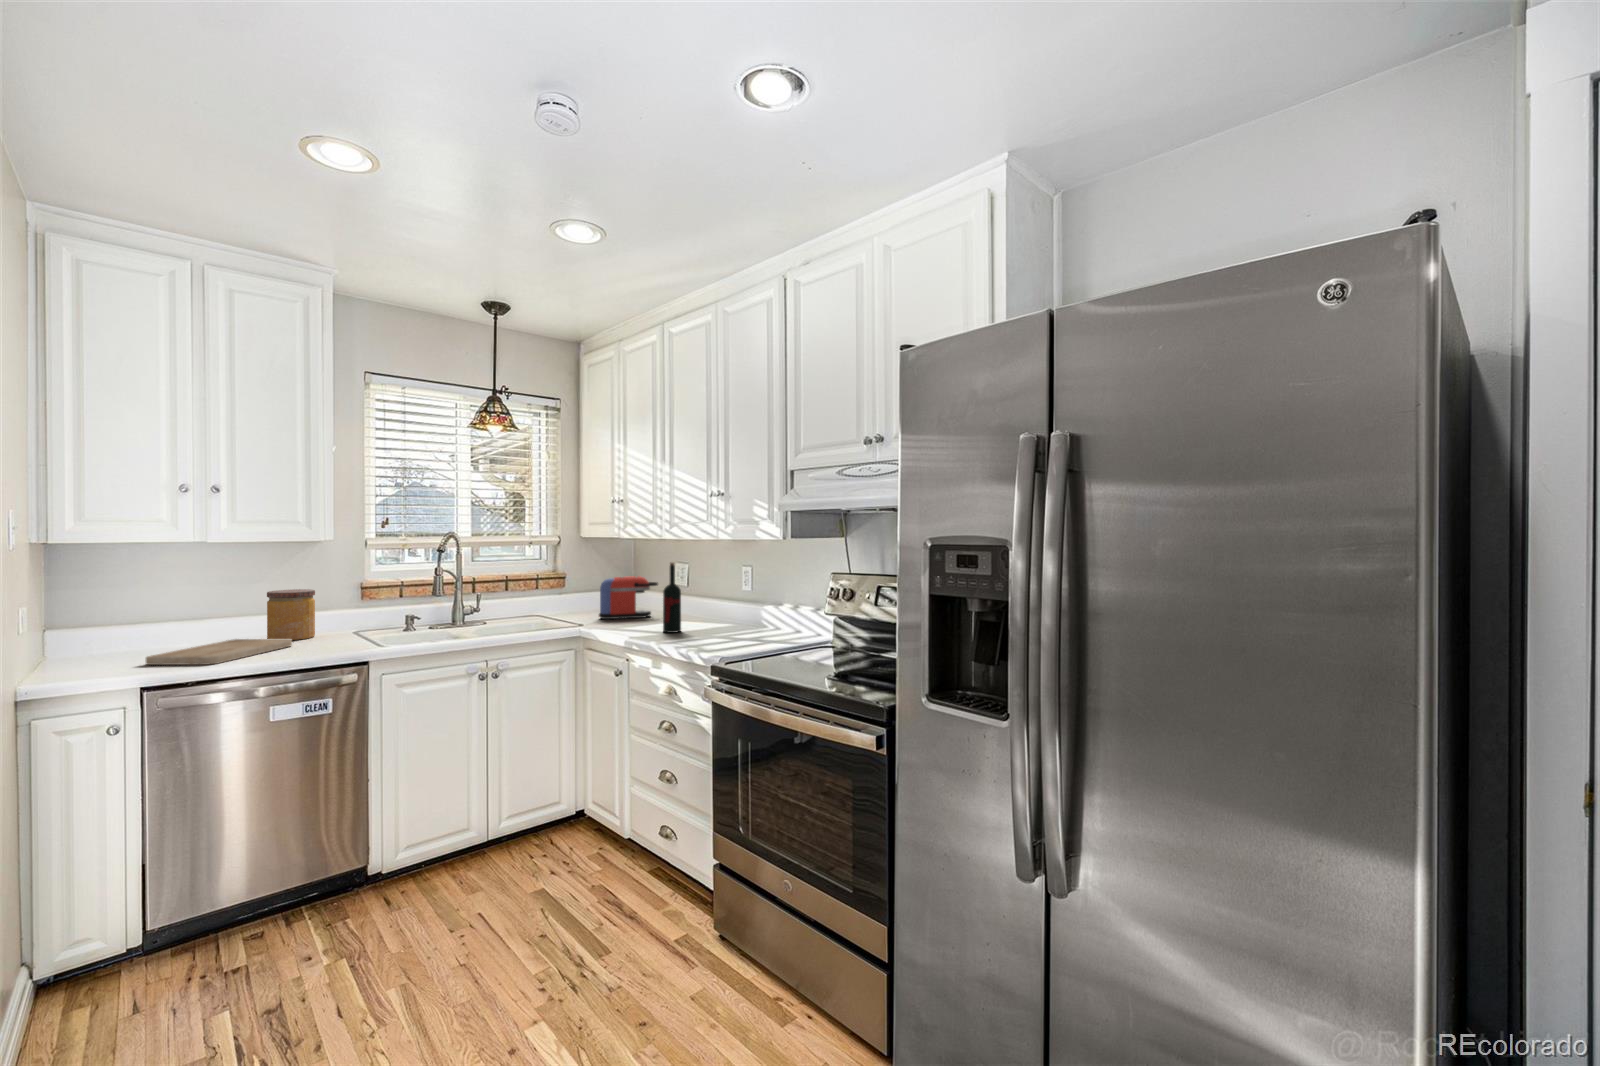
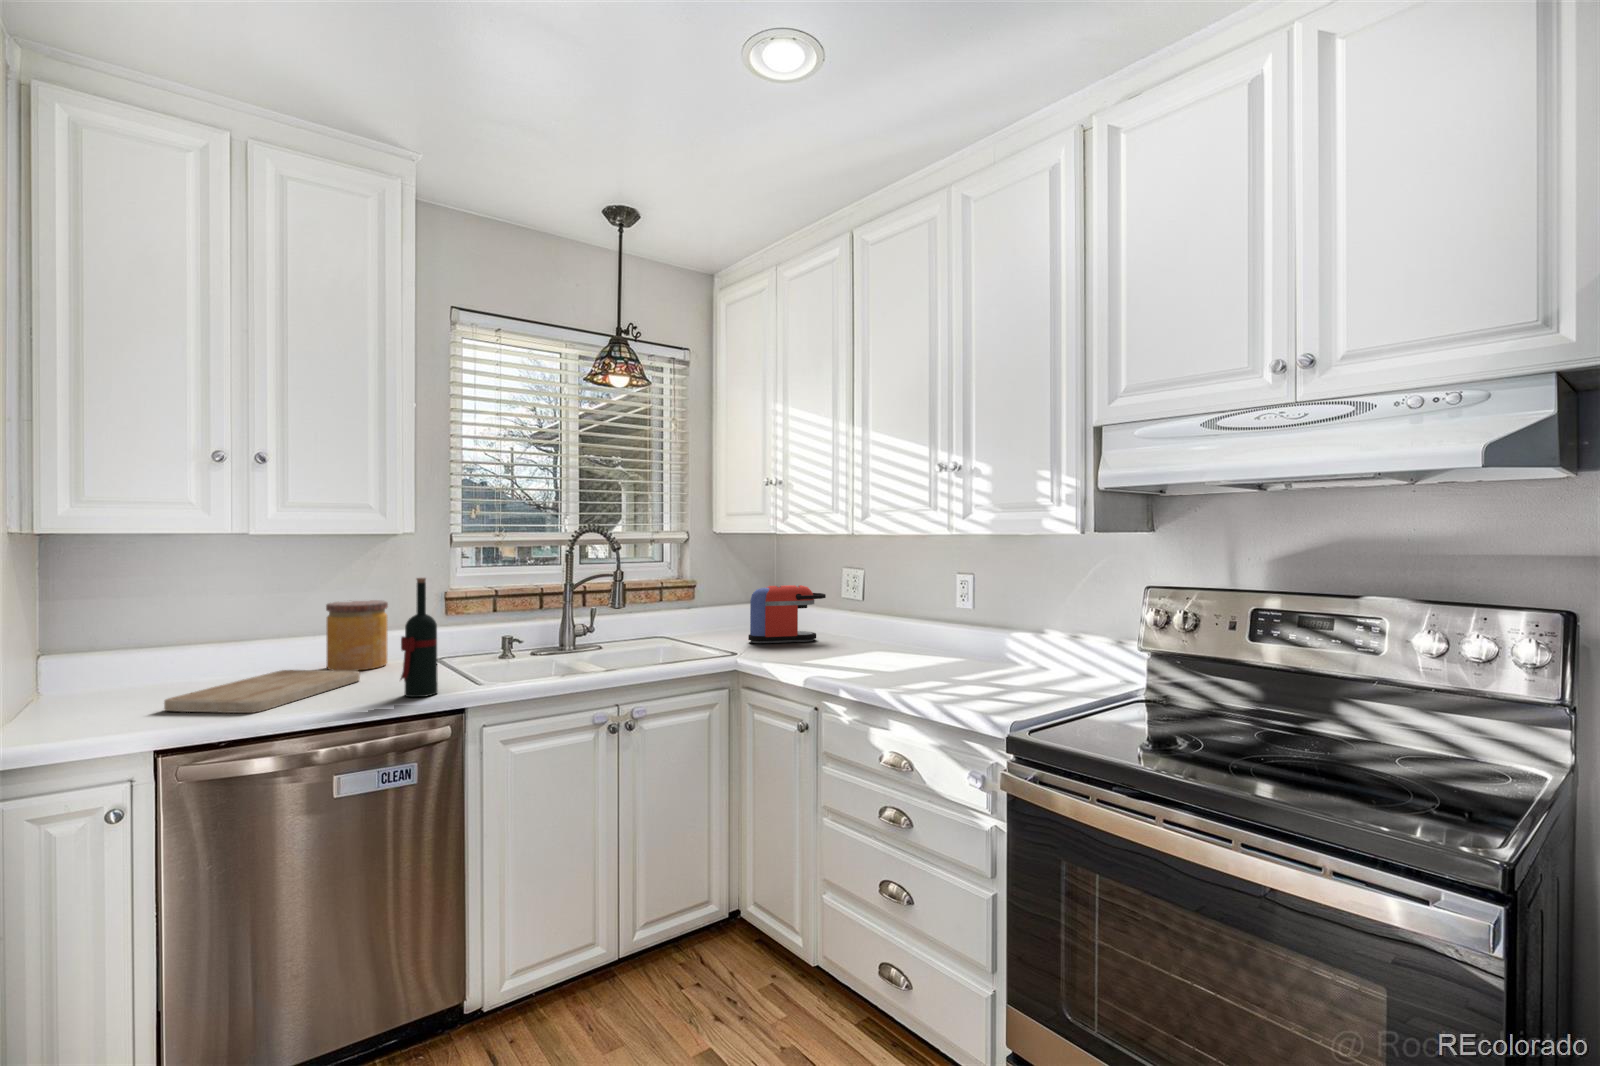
wine bottle: present [663,563,681,633] -> present [401,578,438,697]

